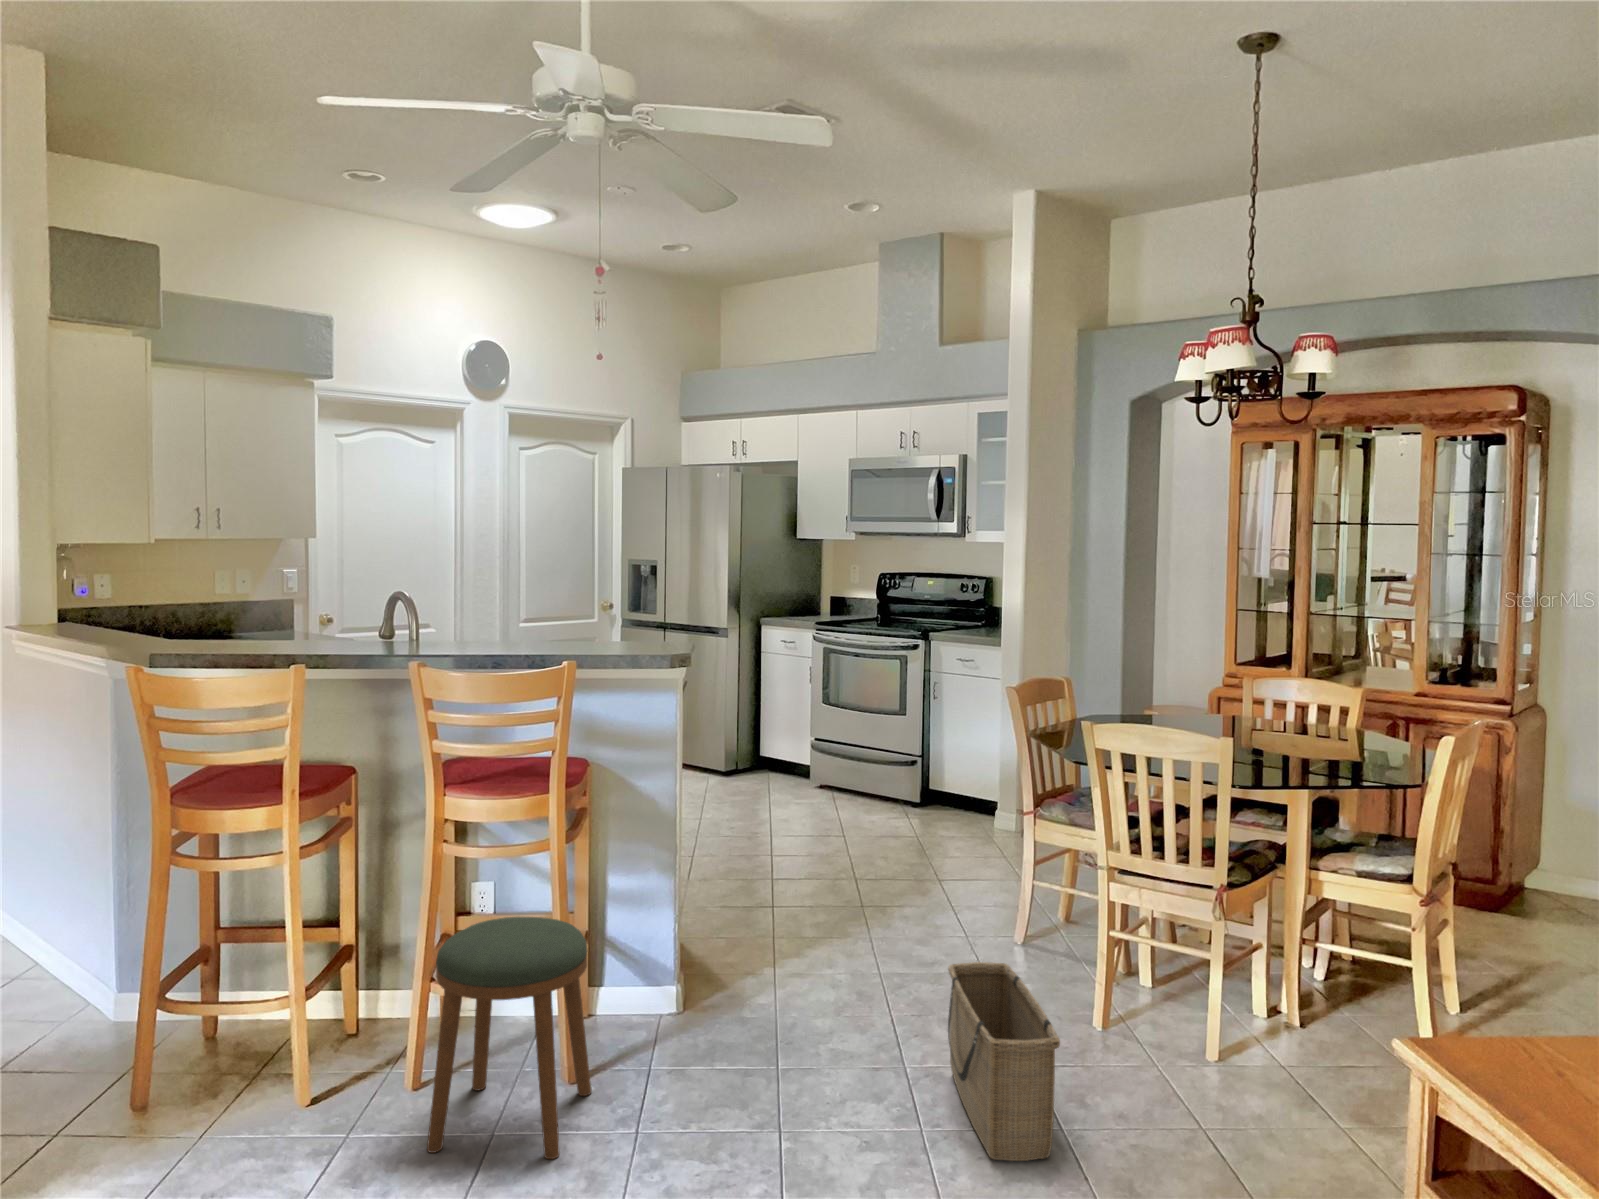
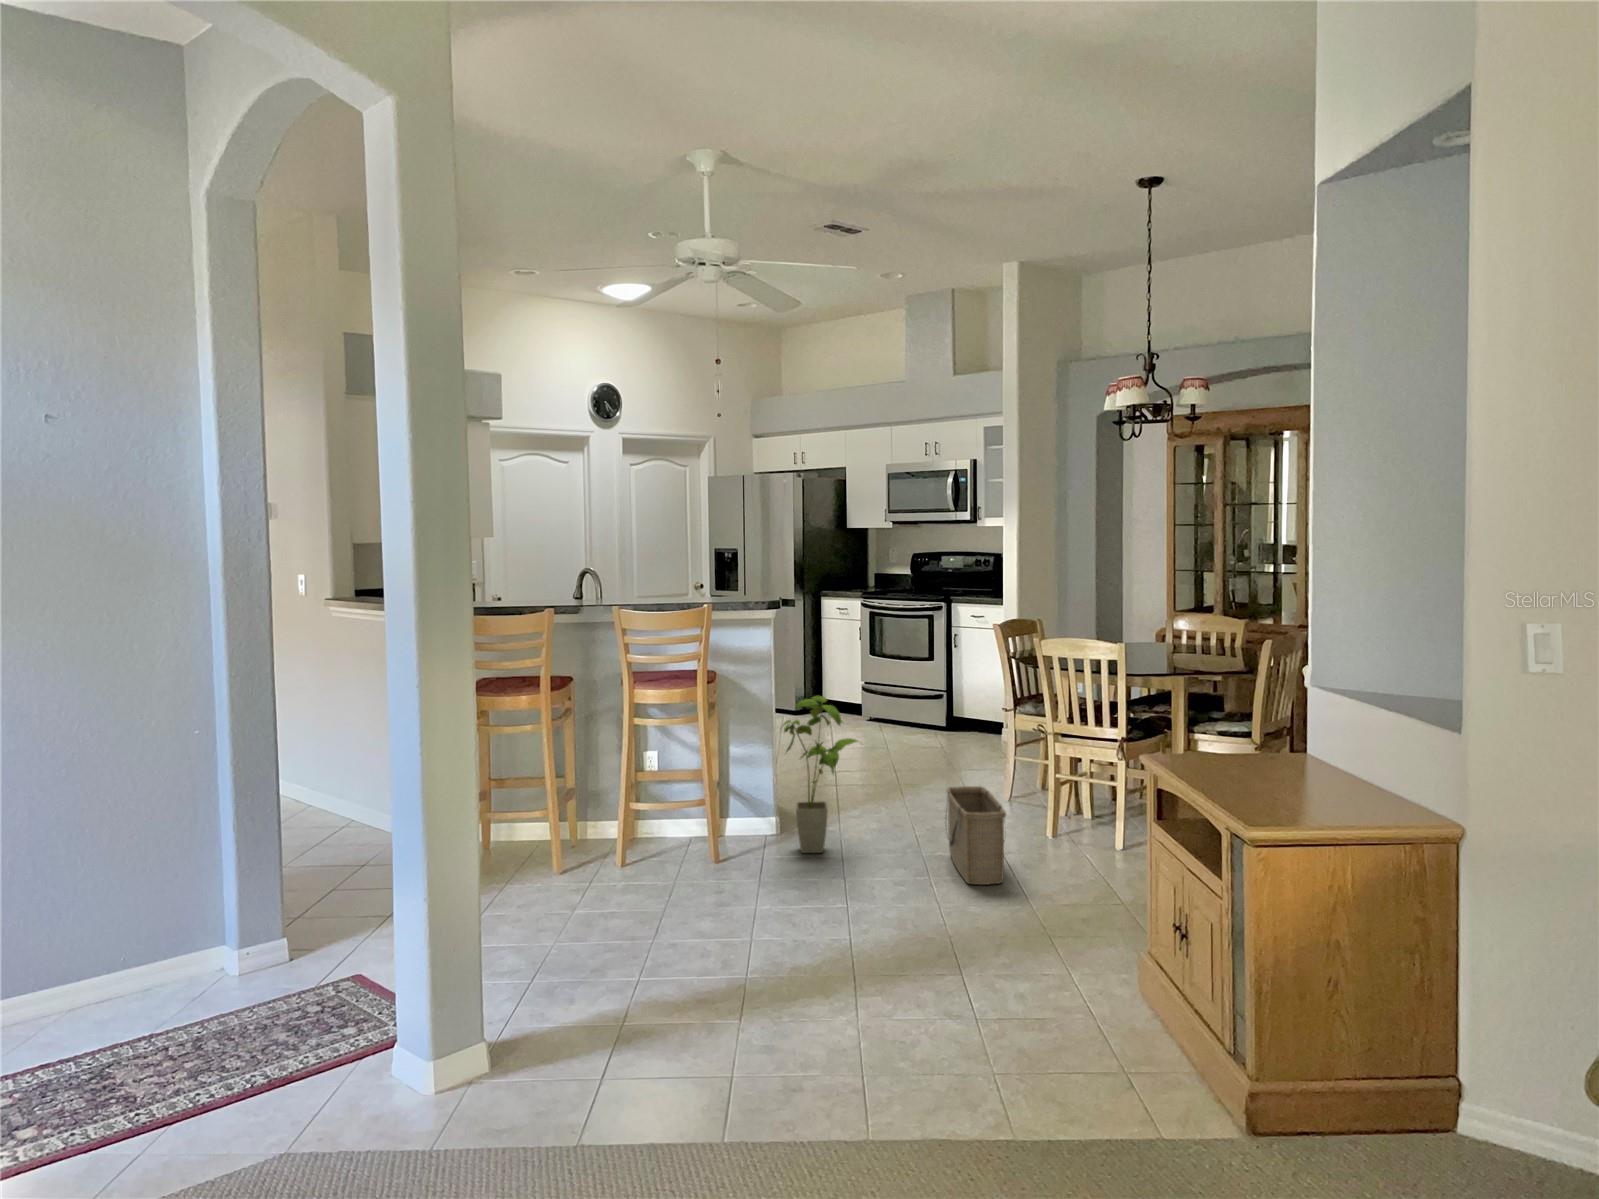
house plant: none [683,811,817,1065] -> present [782,696,858,853]
stool: present [427,917,591,1159] -> none [640,758,730,886]

